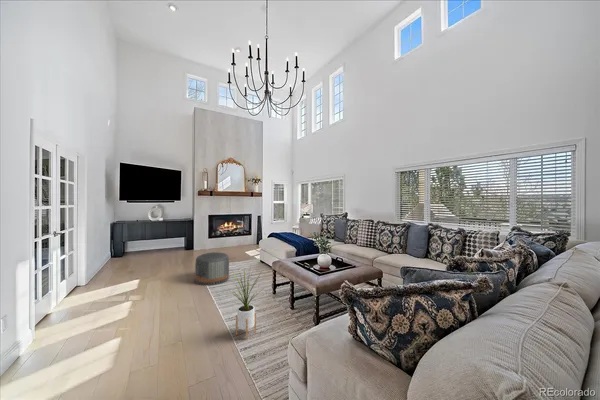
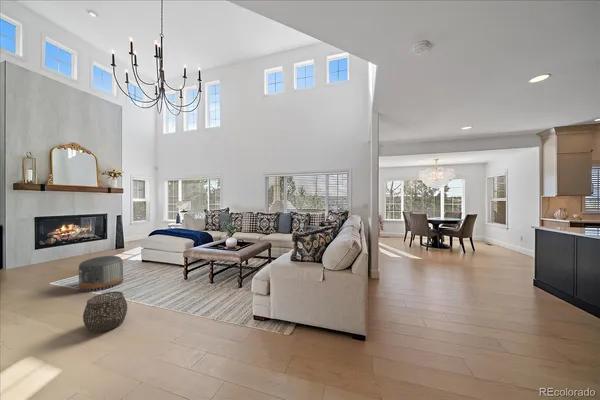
house plant: present [233,270,261,339] -> none [171,251,202,307]
woven basket: none [147,295,188,340] -> present [83,291,127,333]

